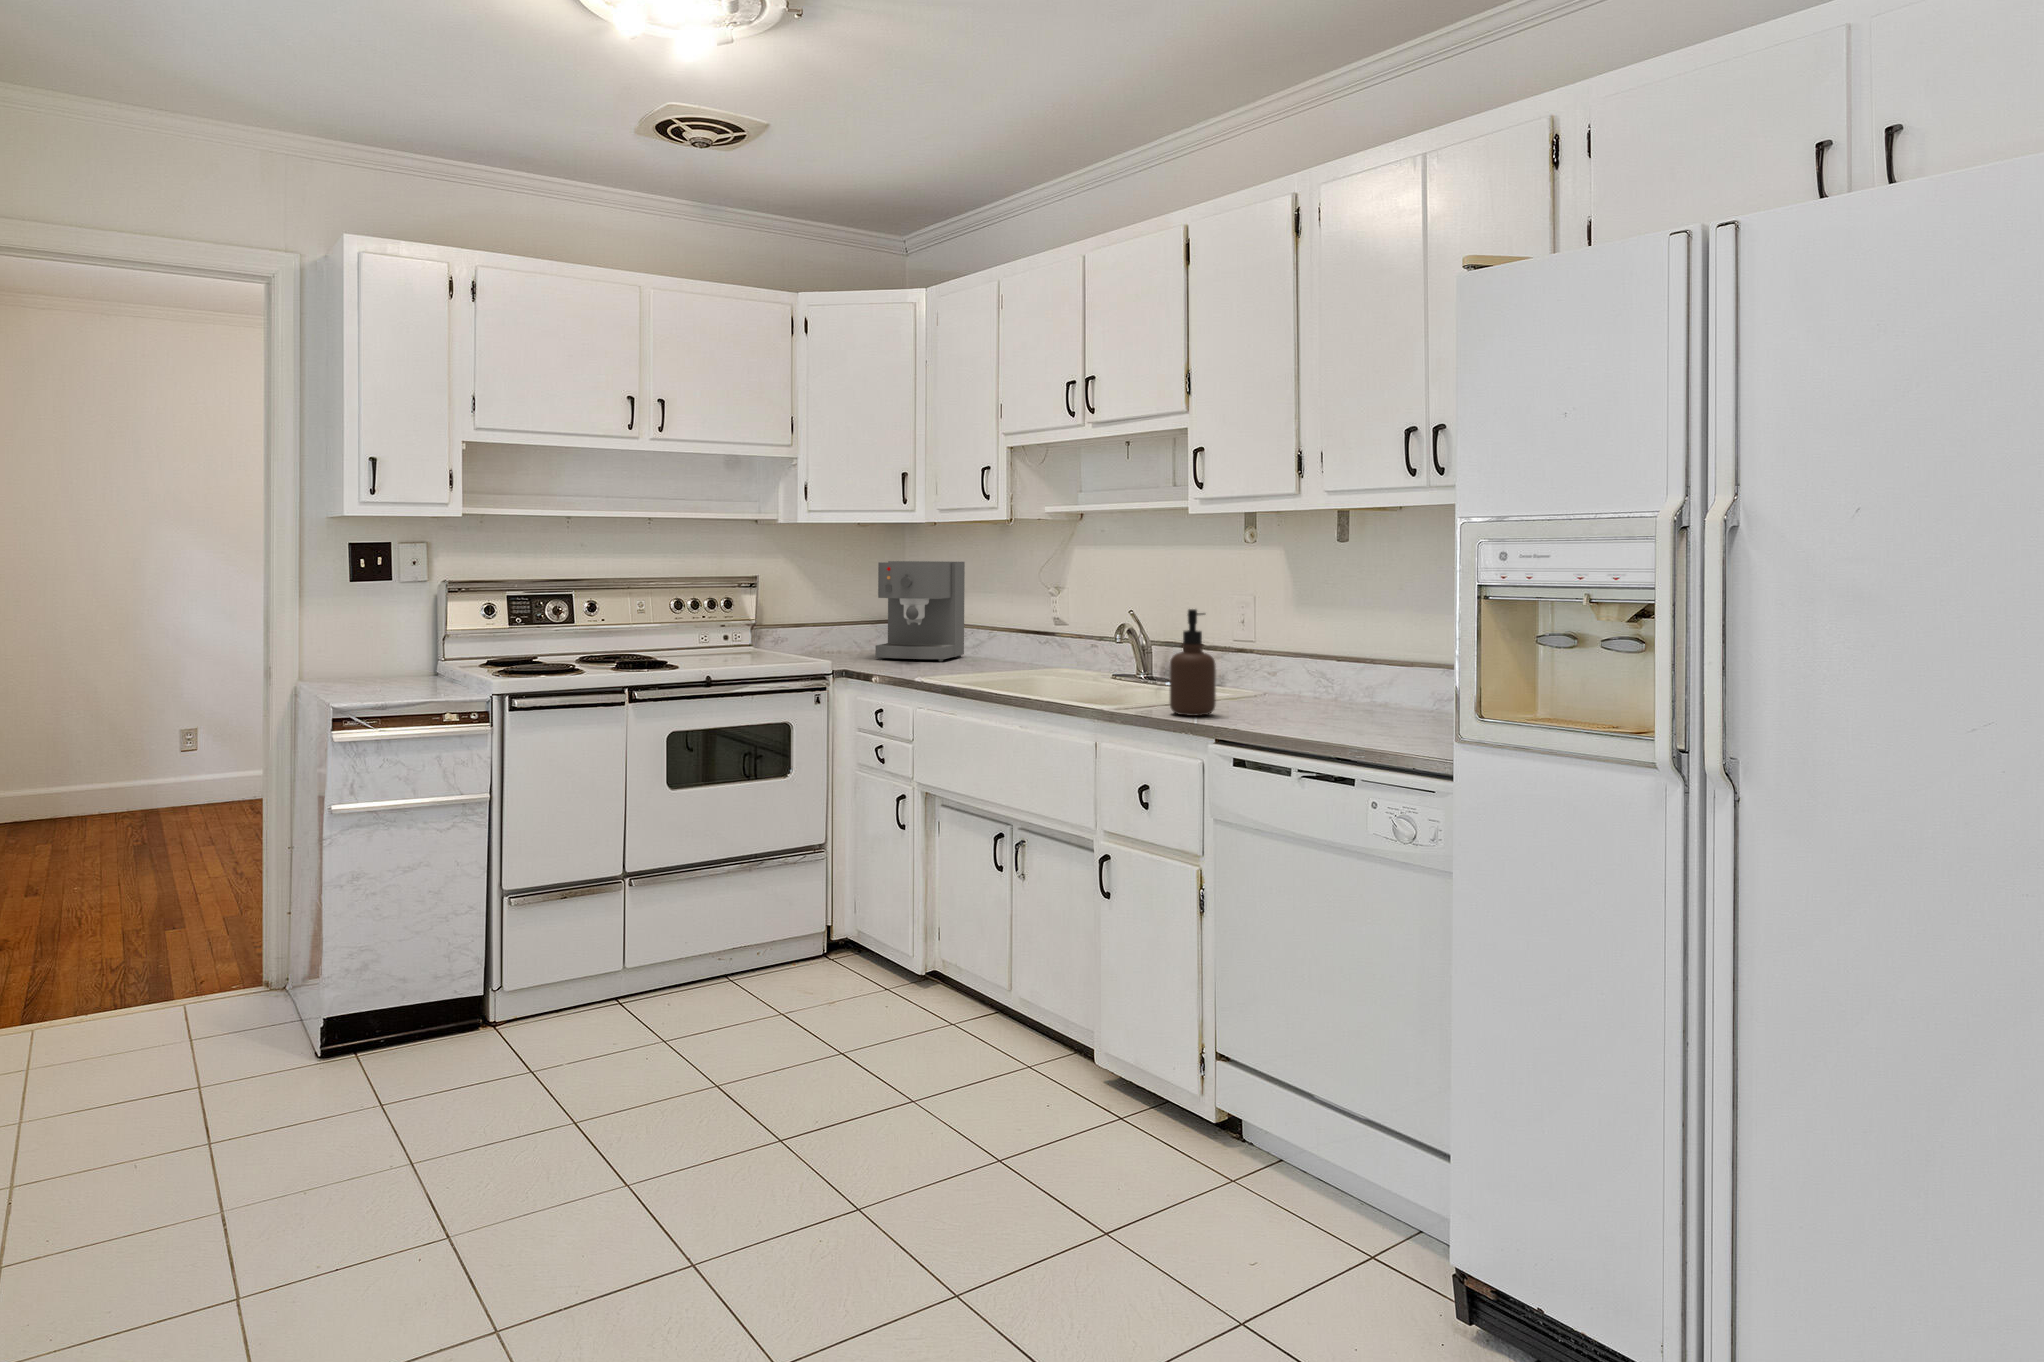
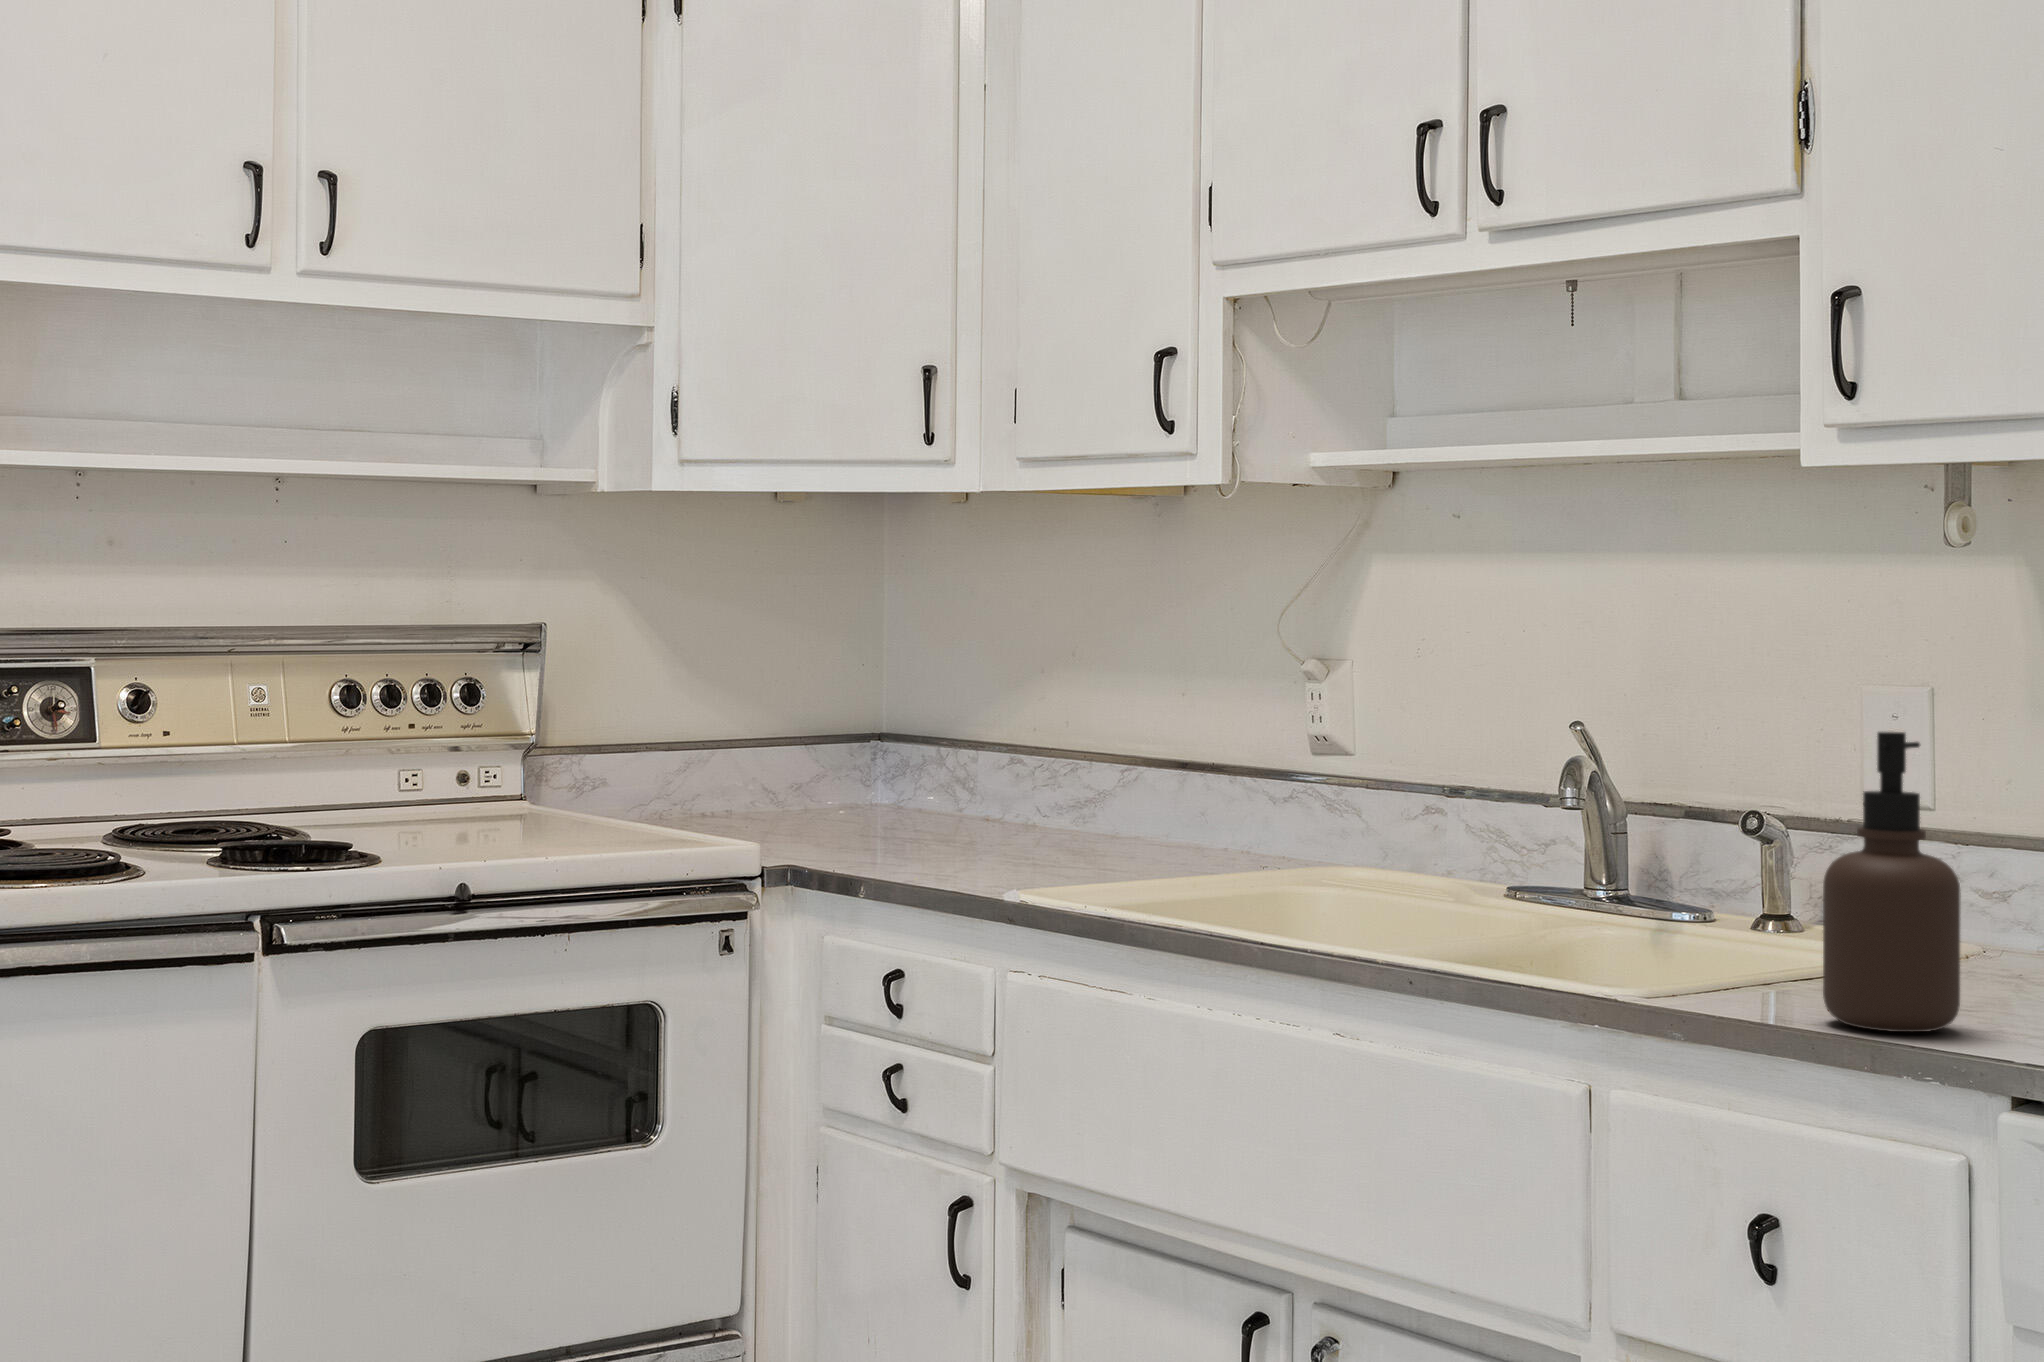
coffee maker: present [875,561,965,661] -> none [849,589,1066,846]

